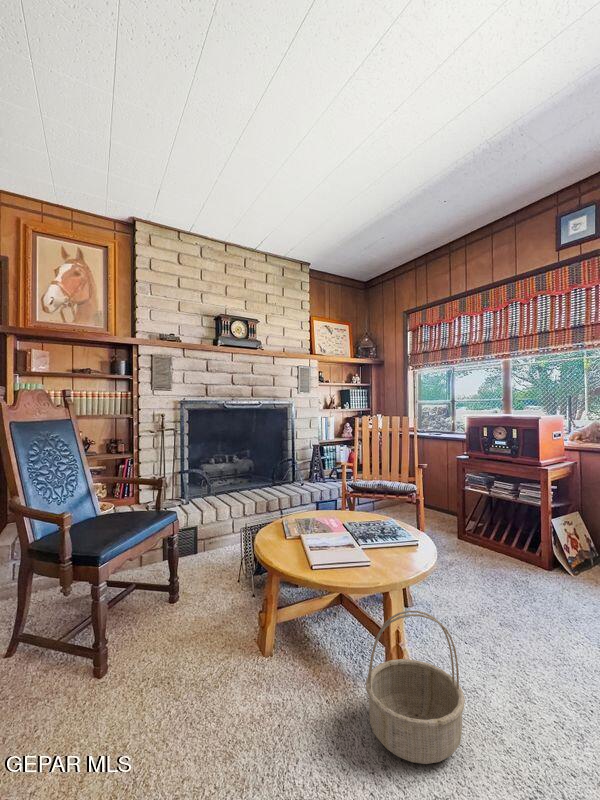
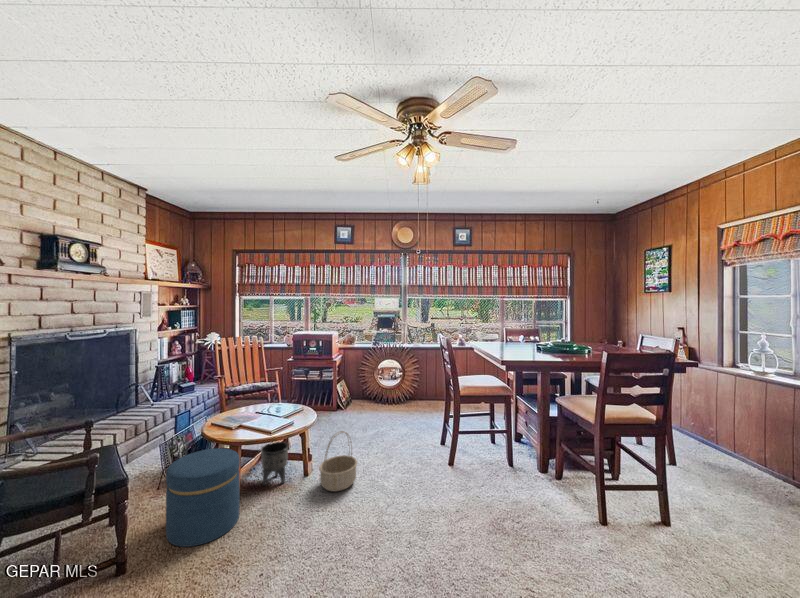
ottoman: none [148,547,245,692] -> present [166,448,240,547]
planter: none [306,575,350,659] -> present [261,442,288,485]

